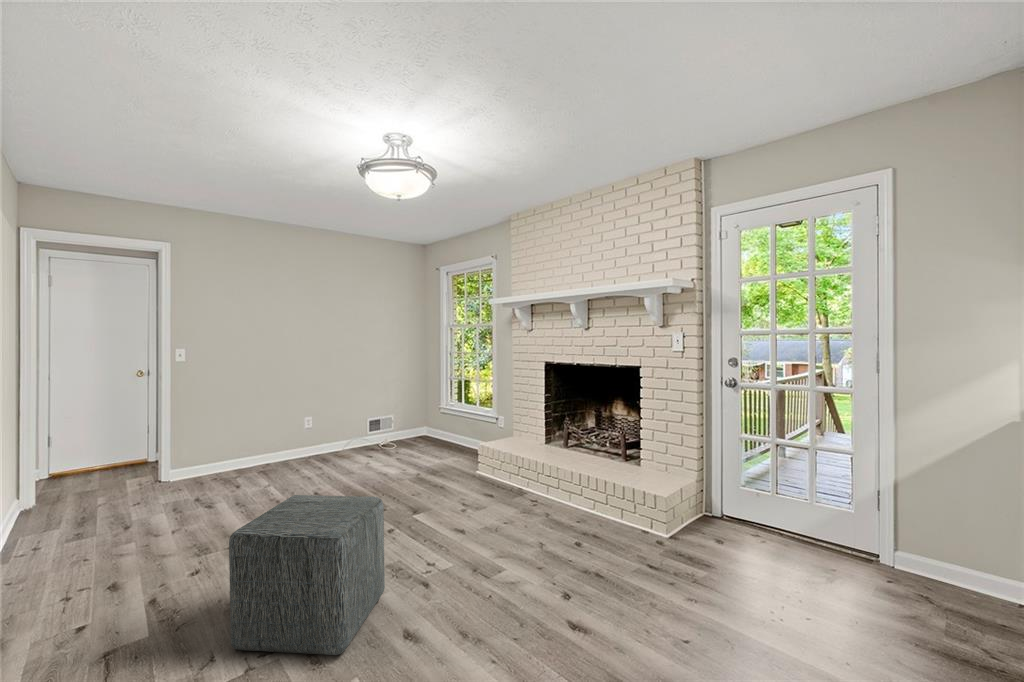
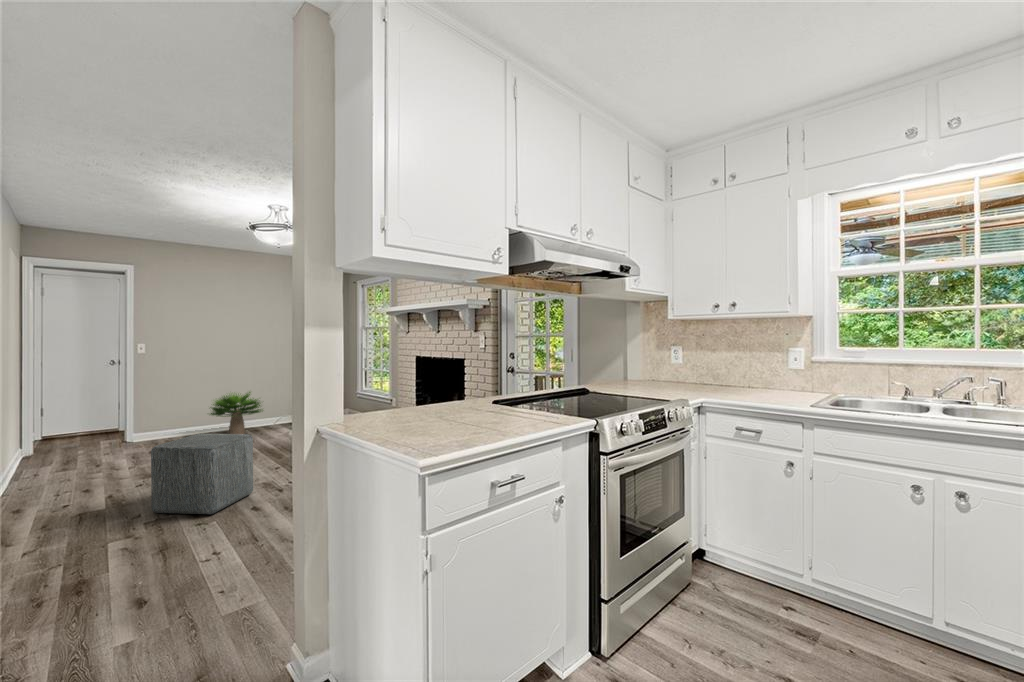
potted plant: none [263,406,340,468] -> present [210,392,263,434]

